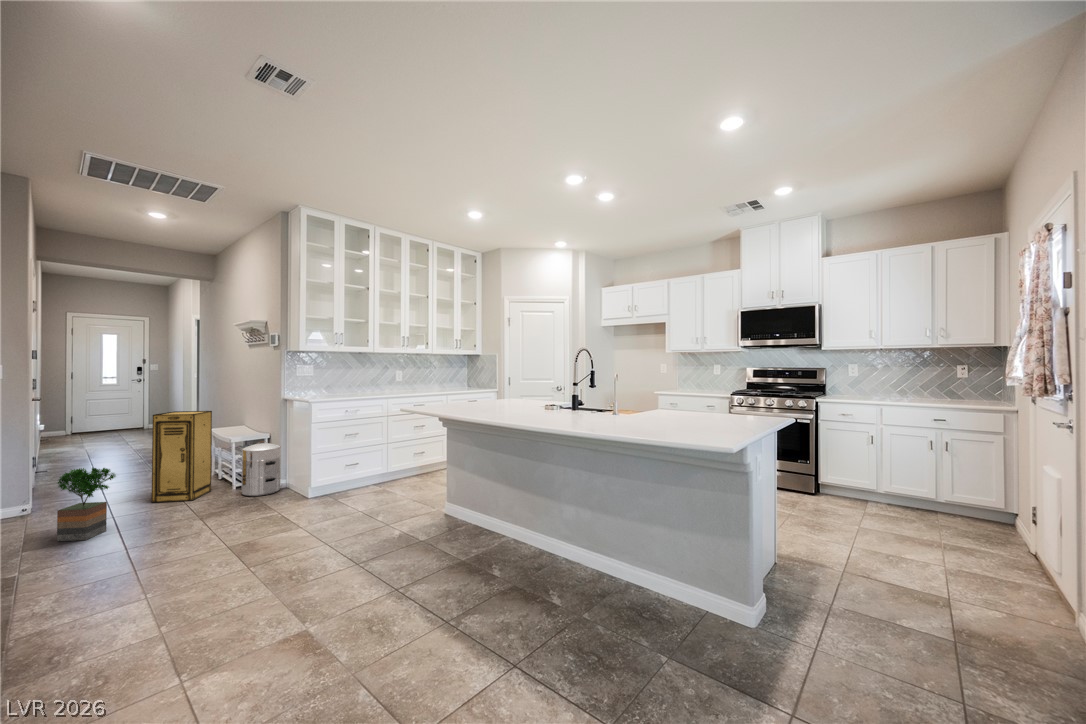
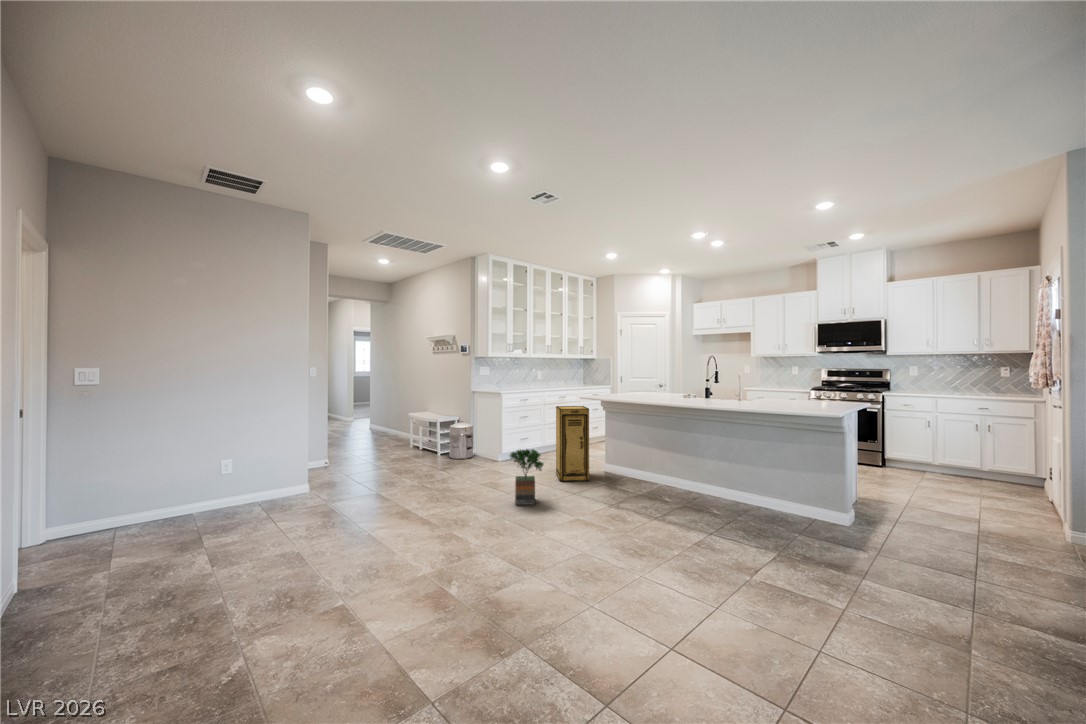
storage cabinet: present [152,411,212,503] -> present [556,406,589,482]
potted tree: present [57,467,116,541] -> present [510,449,544,505]

